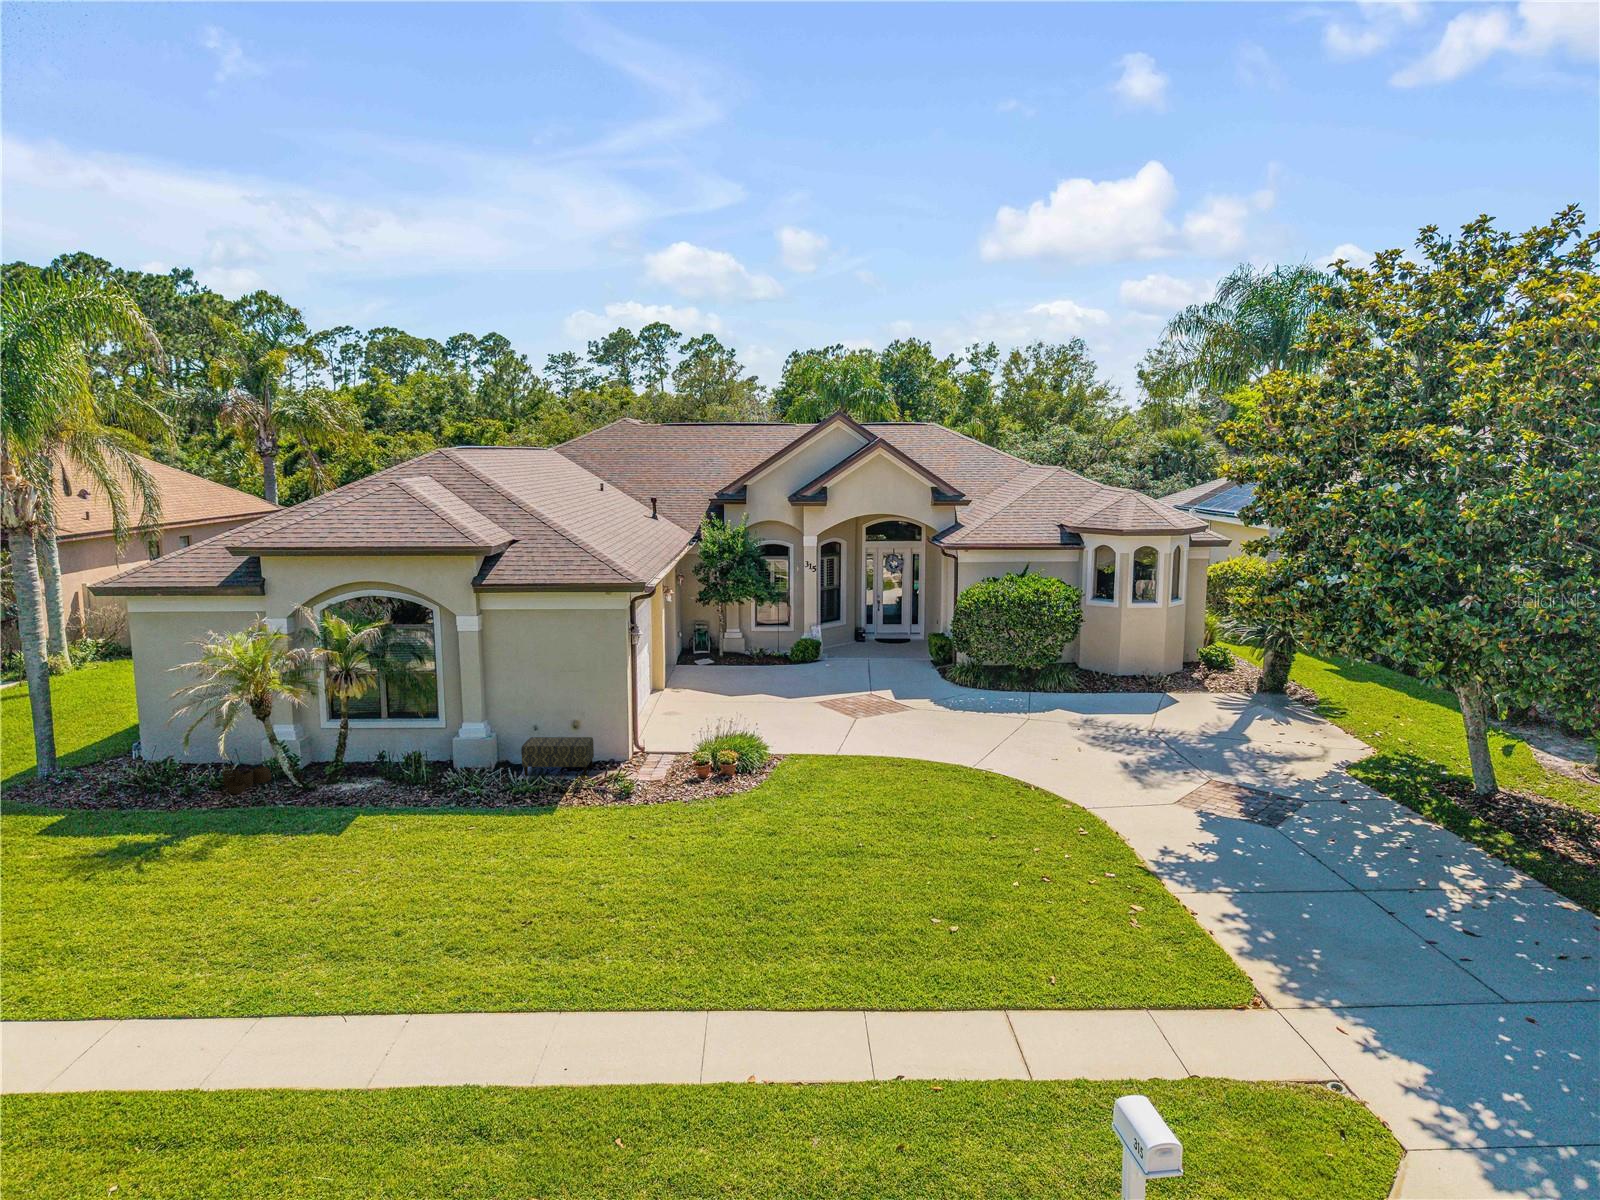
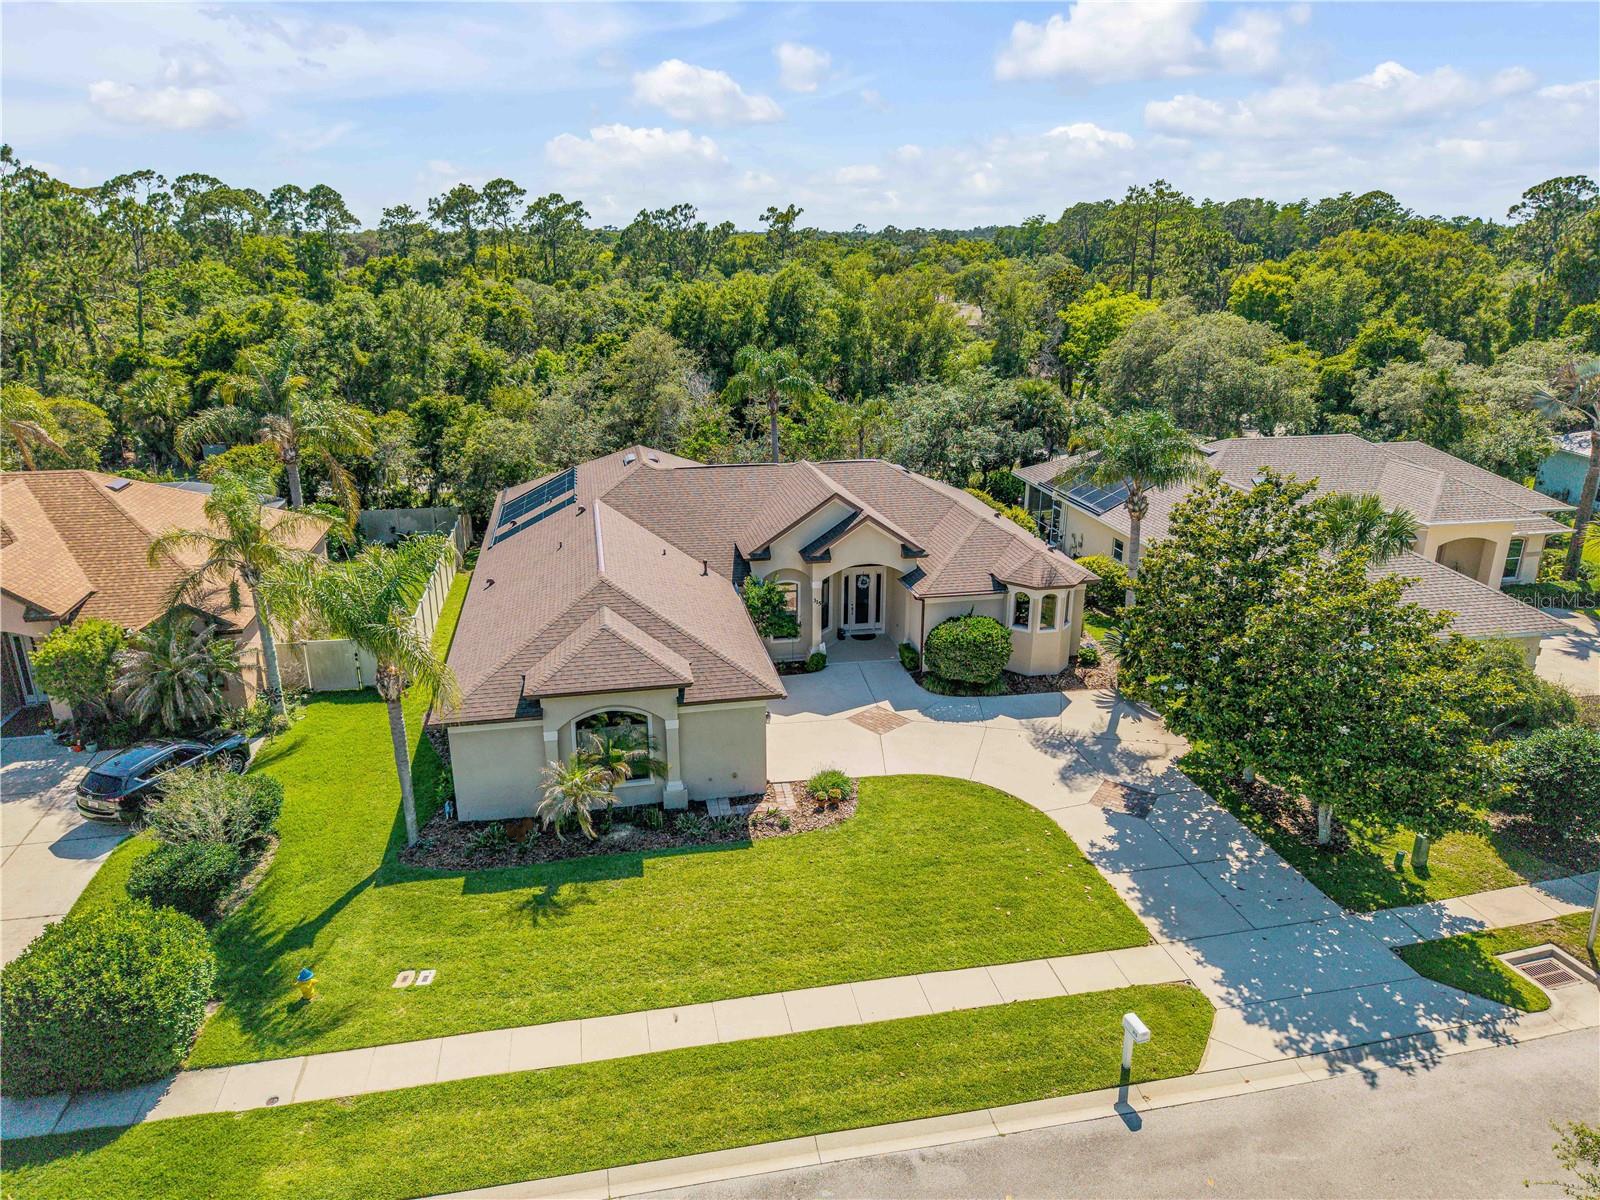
bench: present [521,737,594,776] -> none [695,779,738,809]

